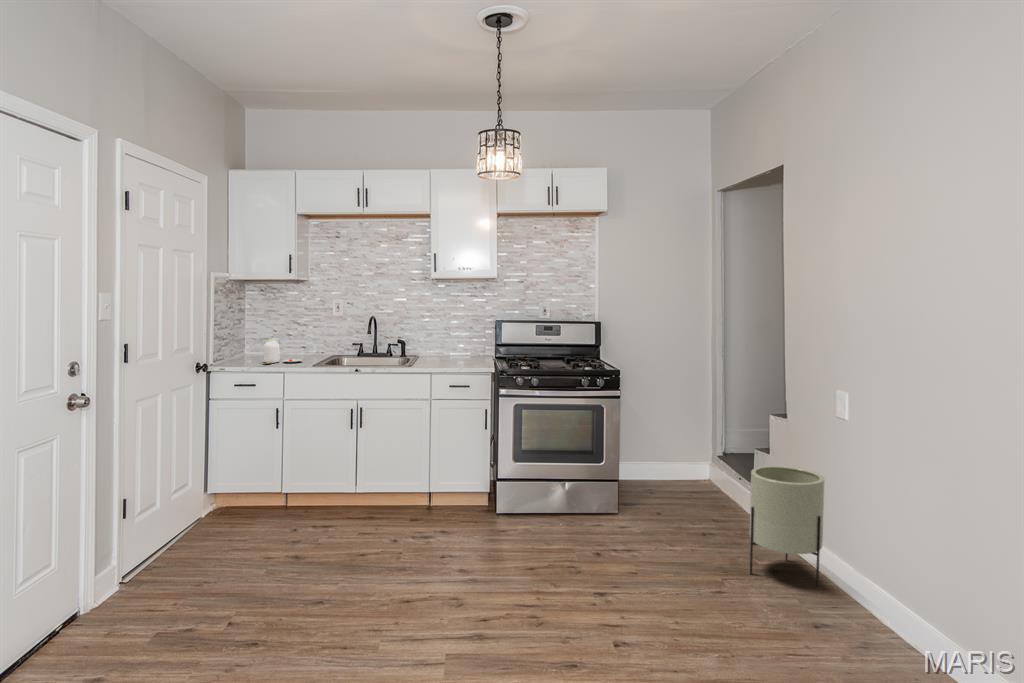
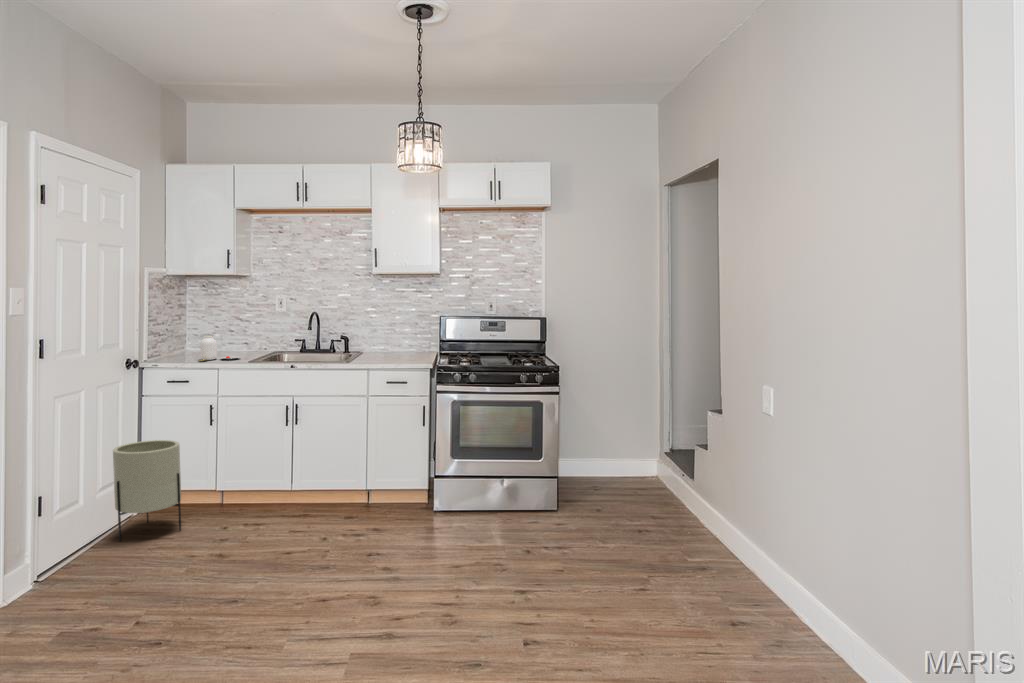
planter: present [750,466,824,586] -> present [113,440,181,541]

